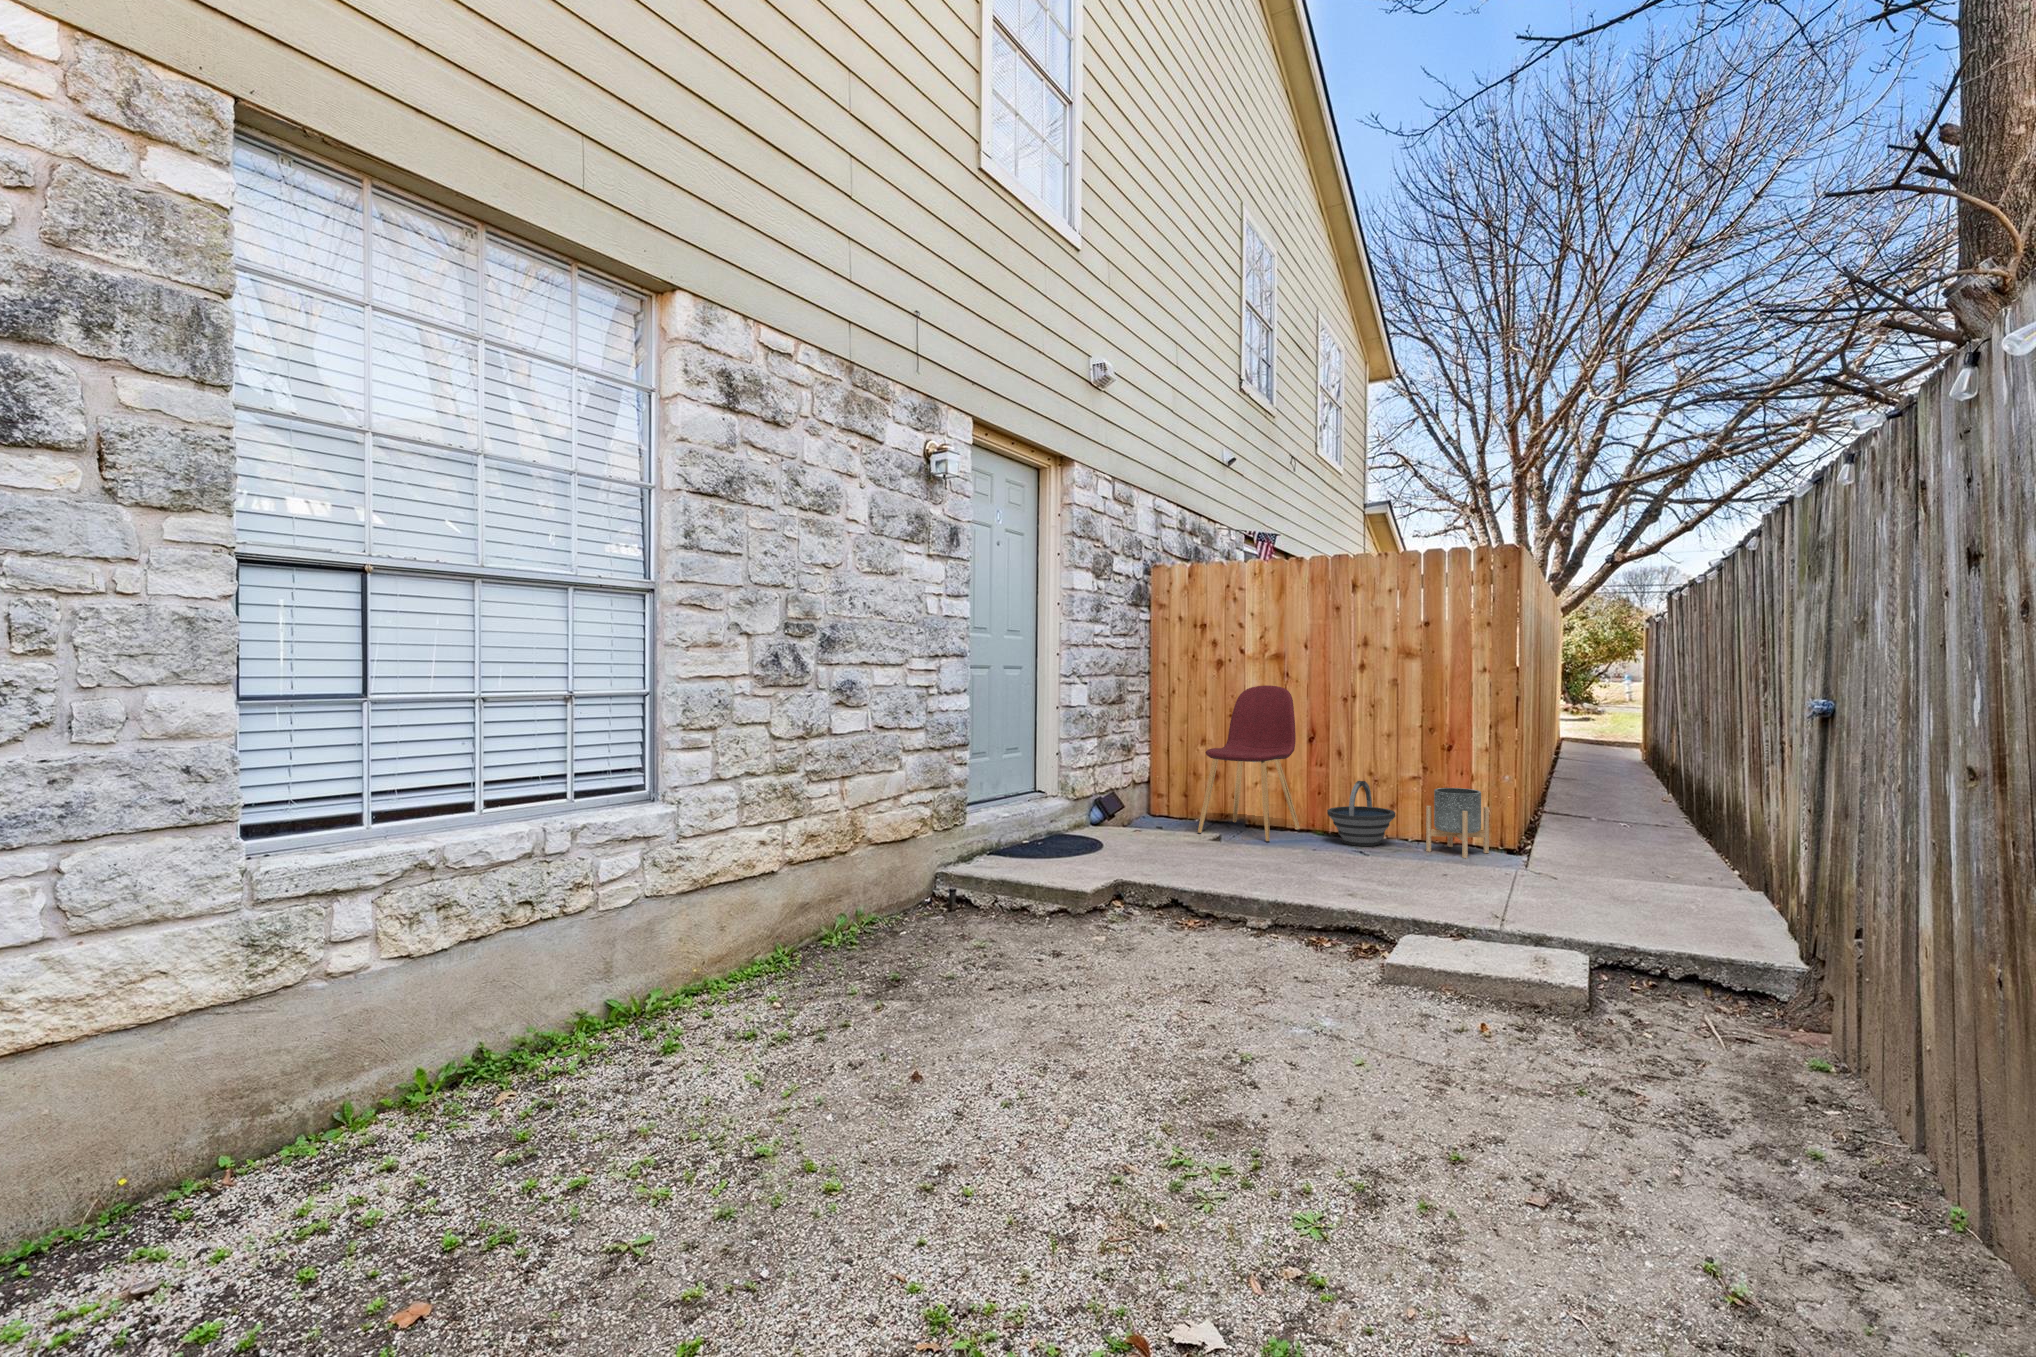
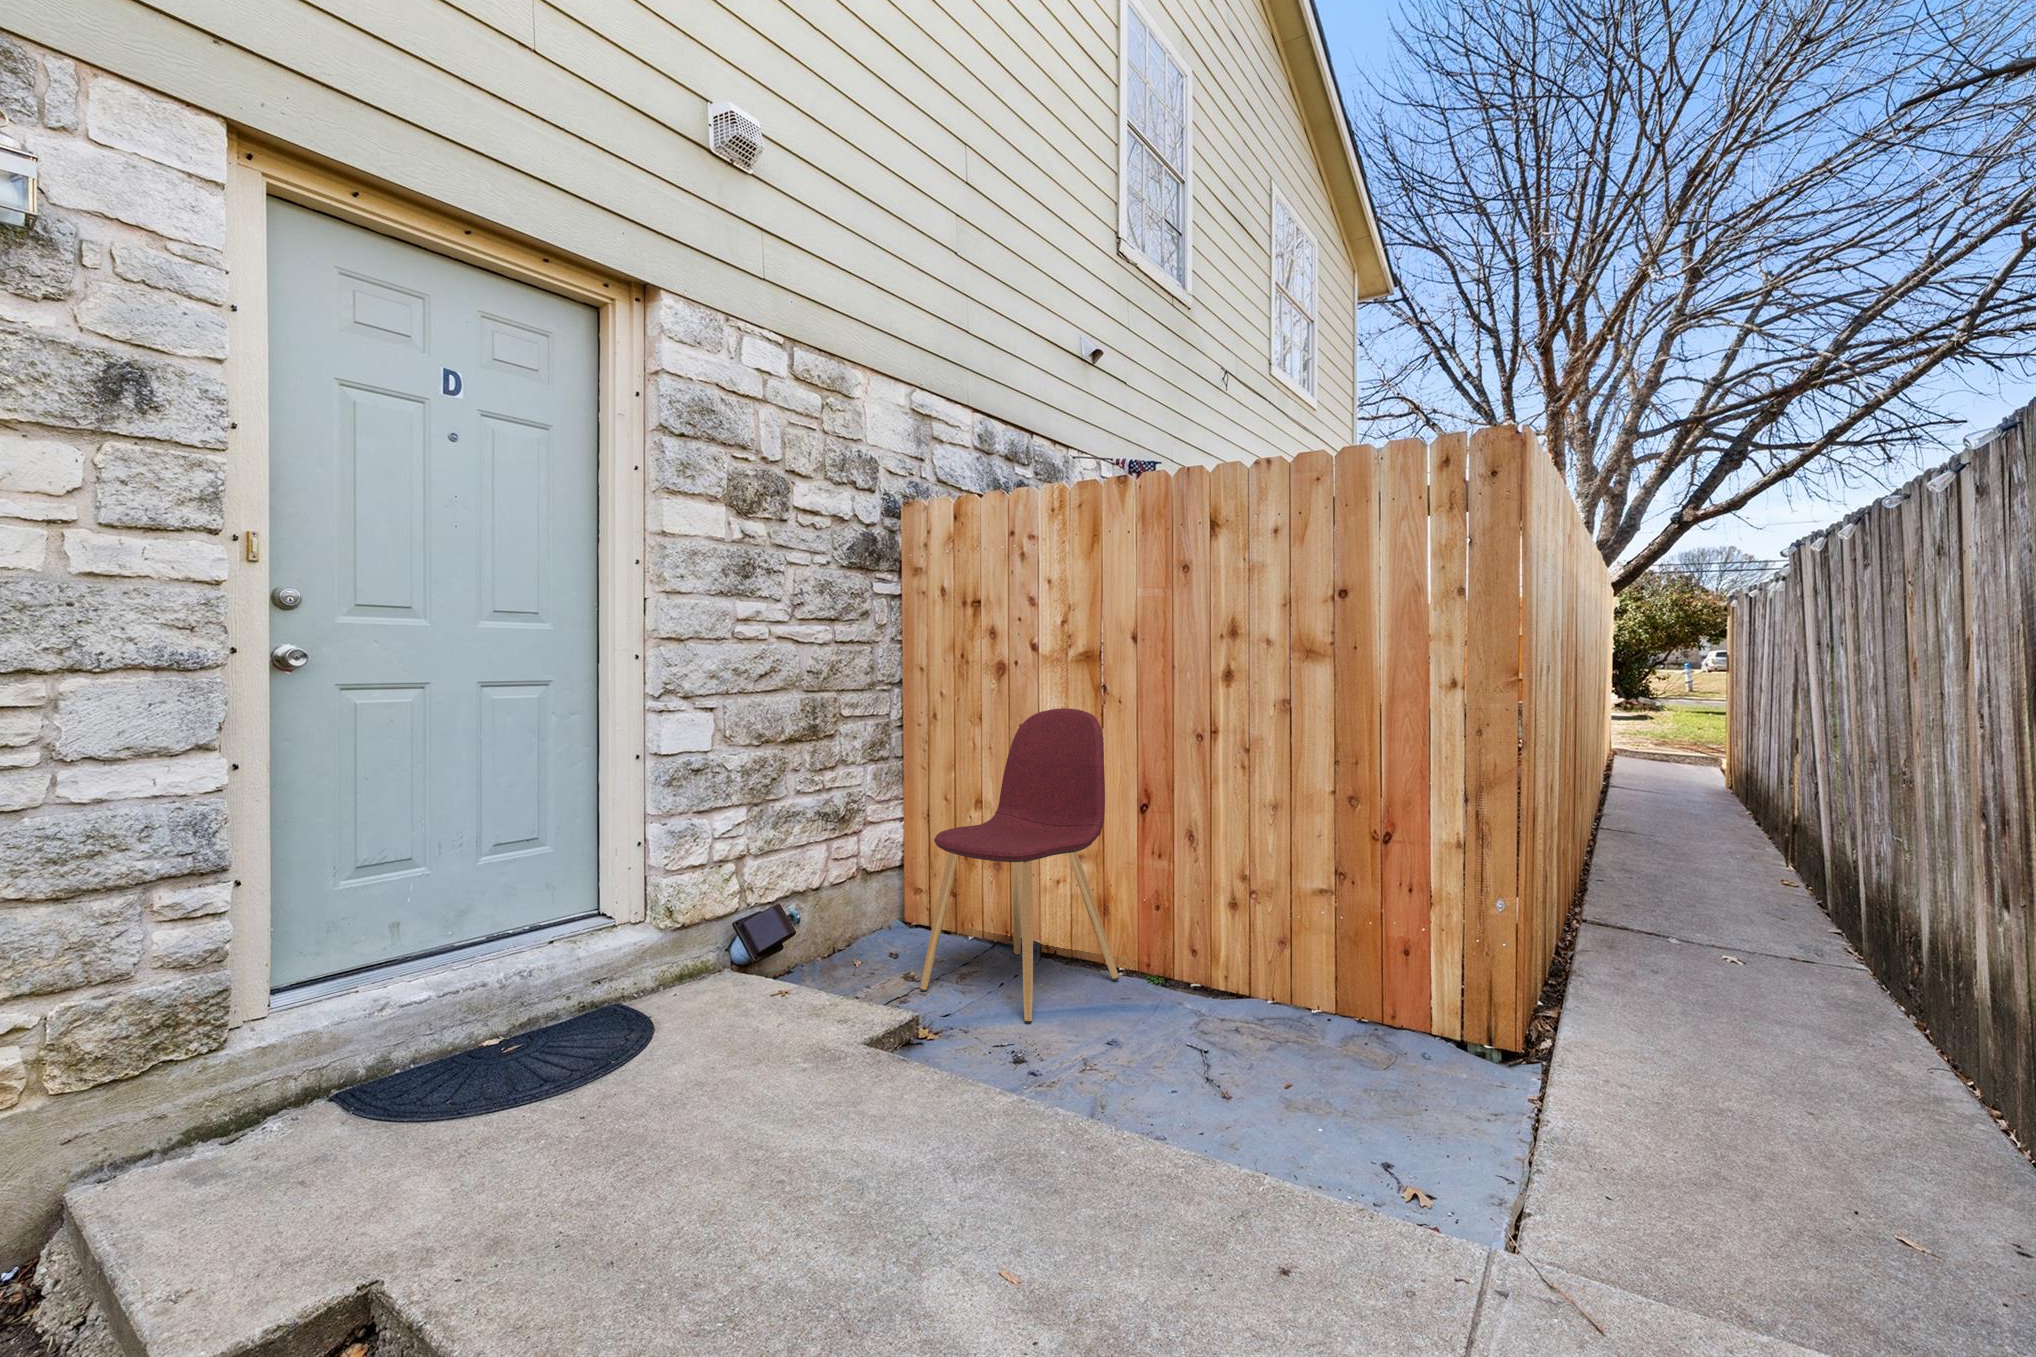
bucket: present [1327,781,1395,846] -> none [1145,901,1275,1040]
planter: present [1426,788,1489,858] -> none [1329,925,1460,1094]

